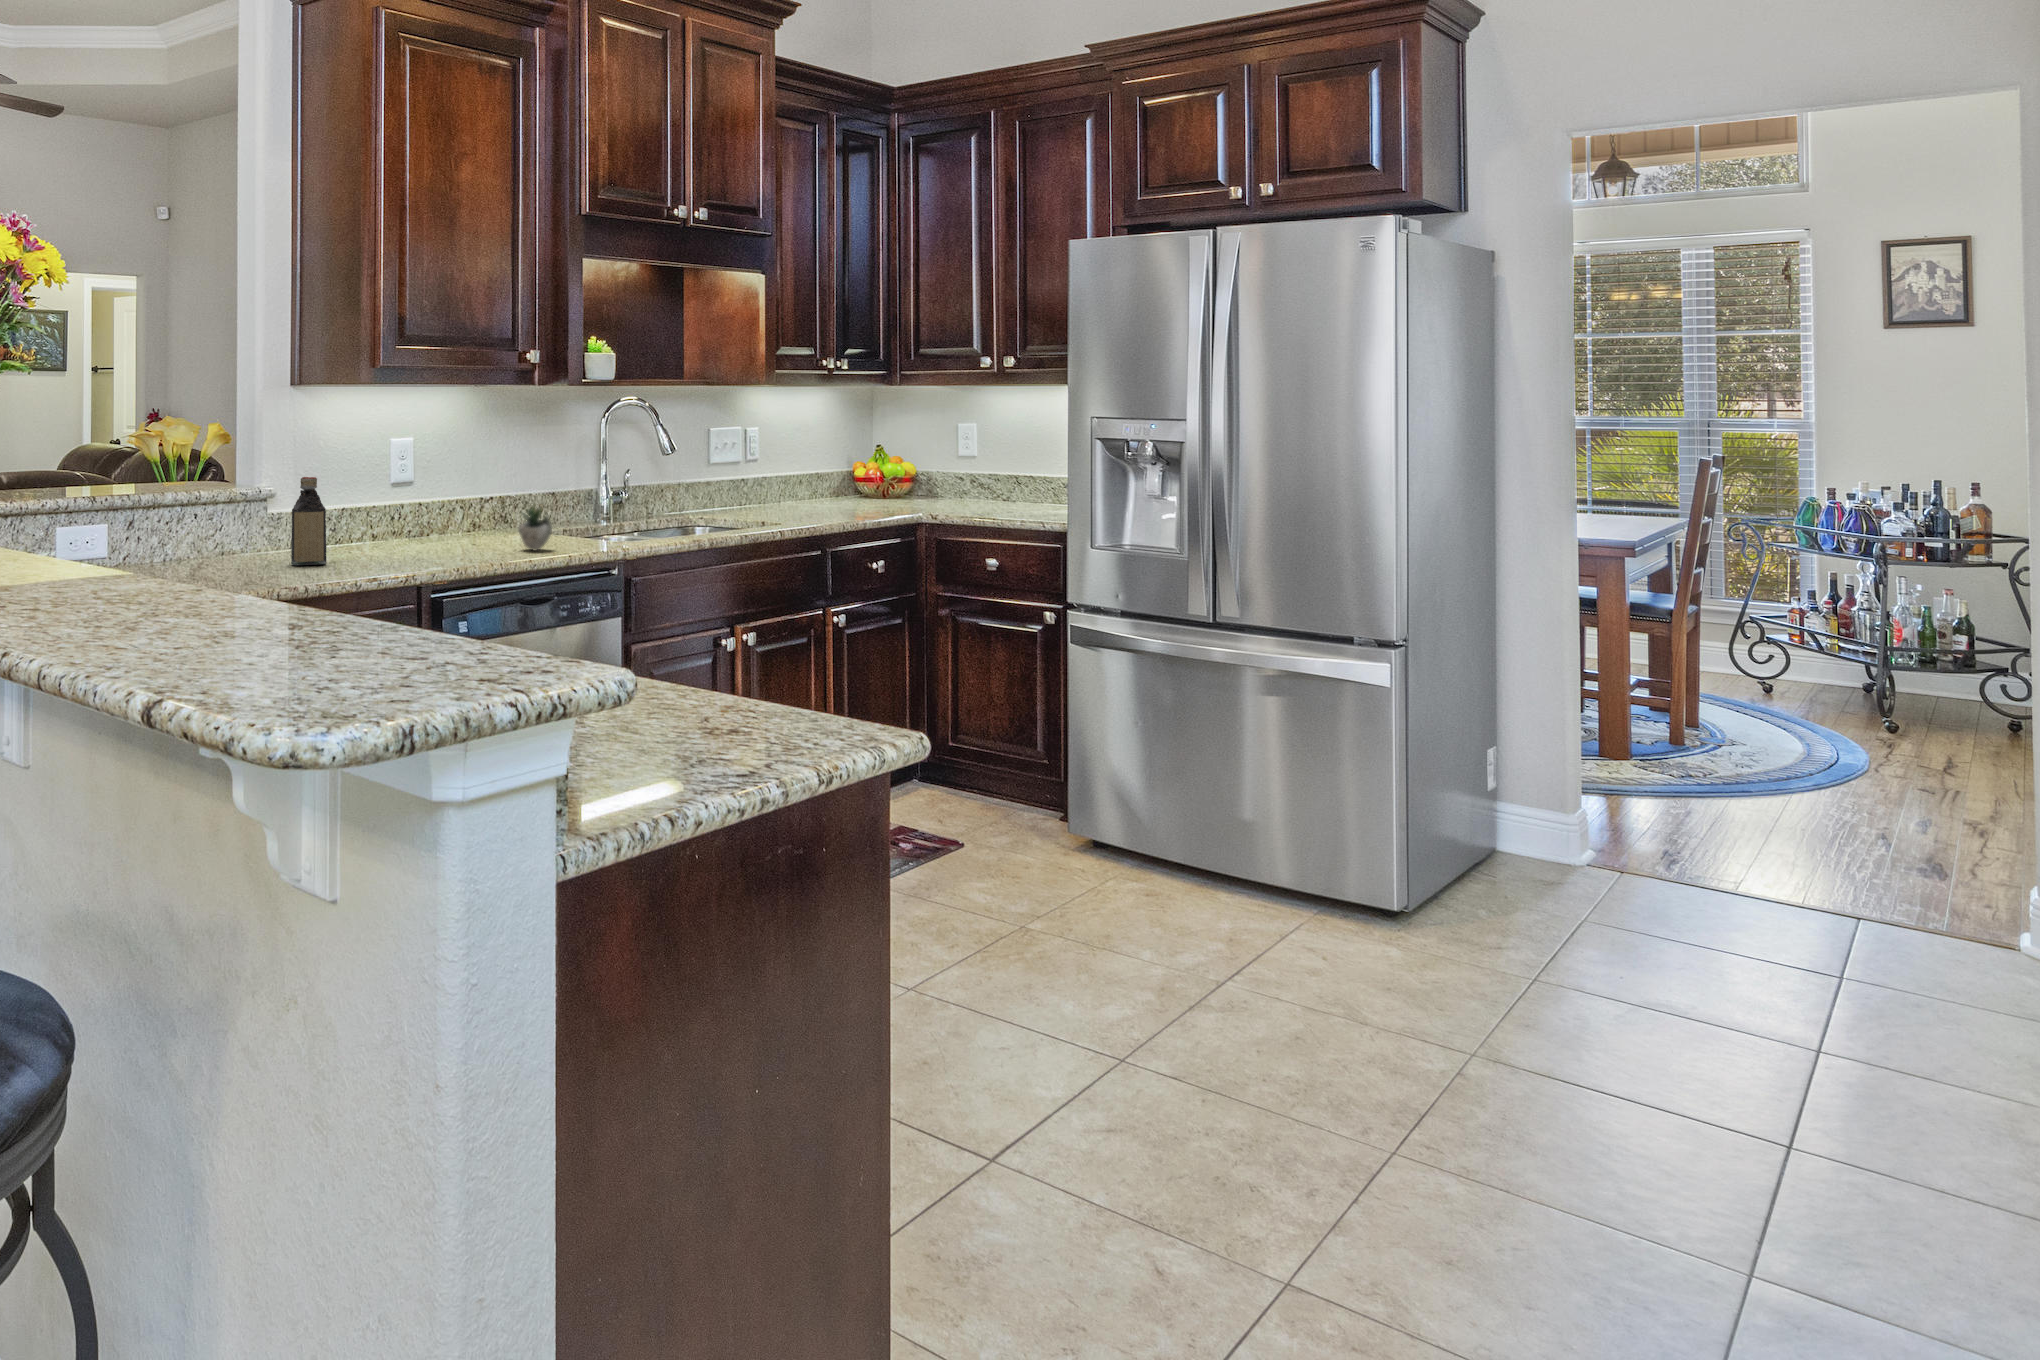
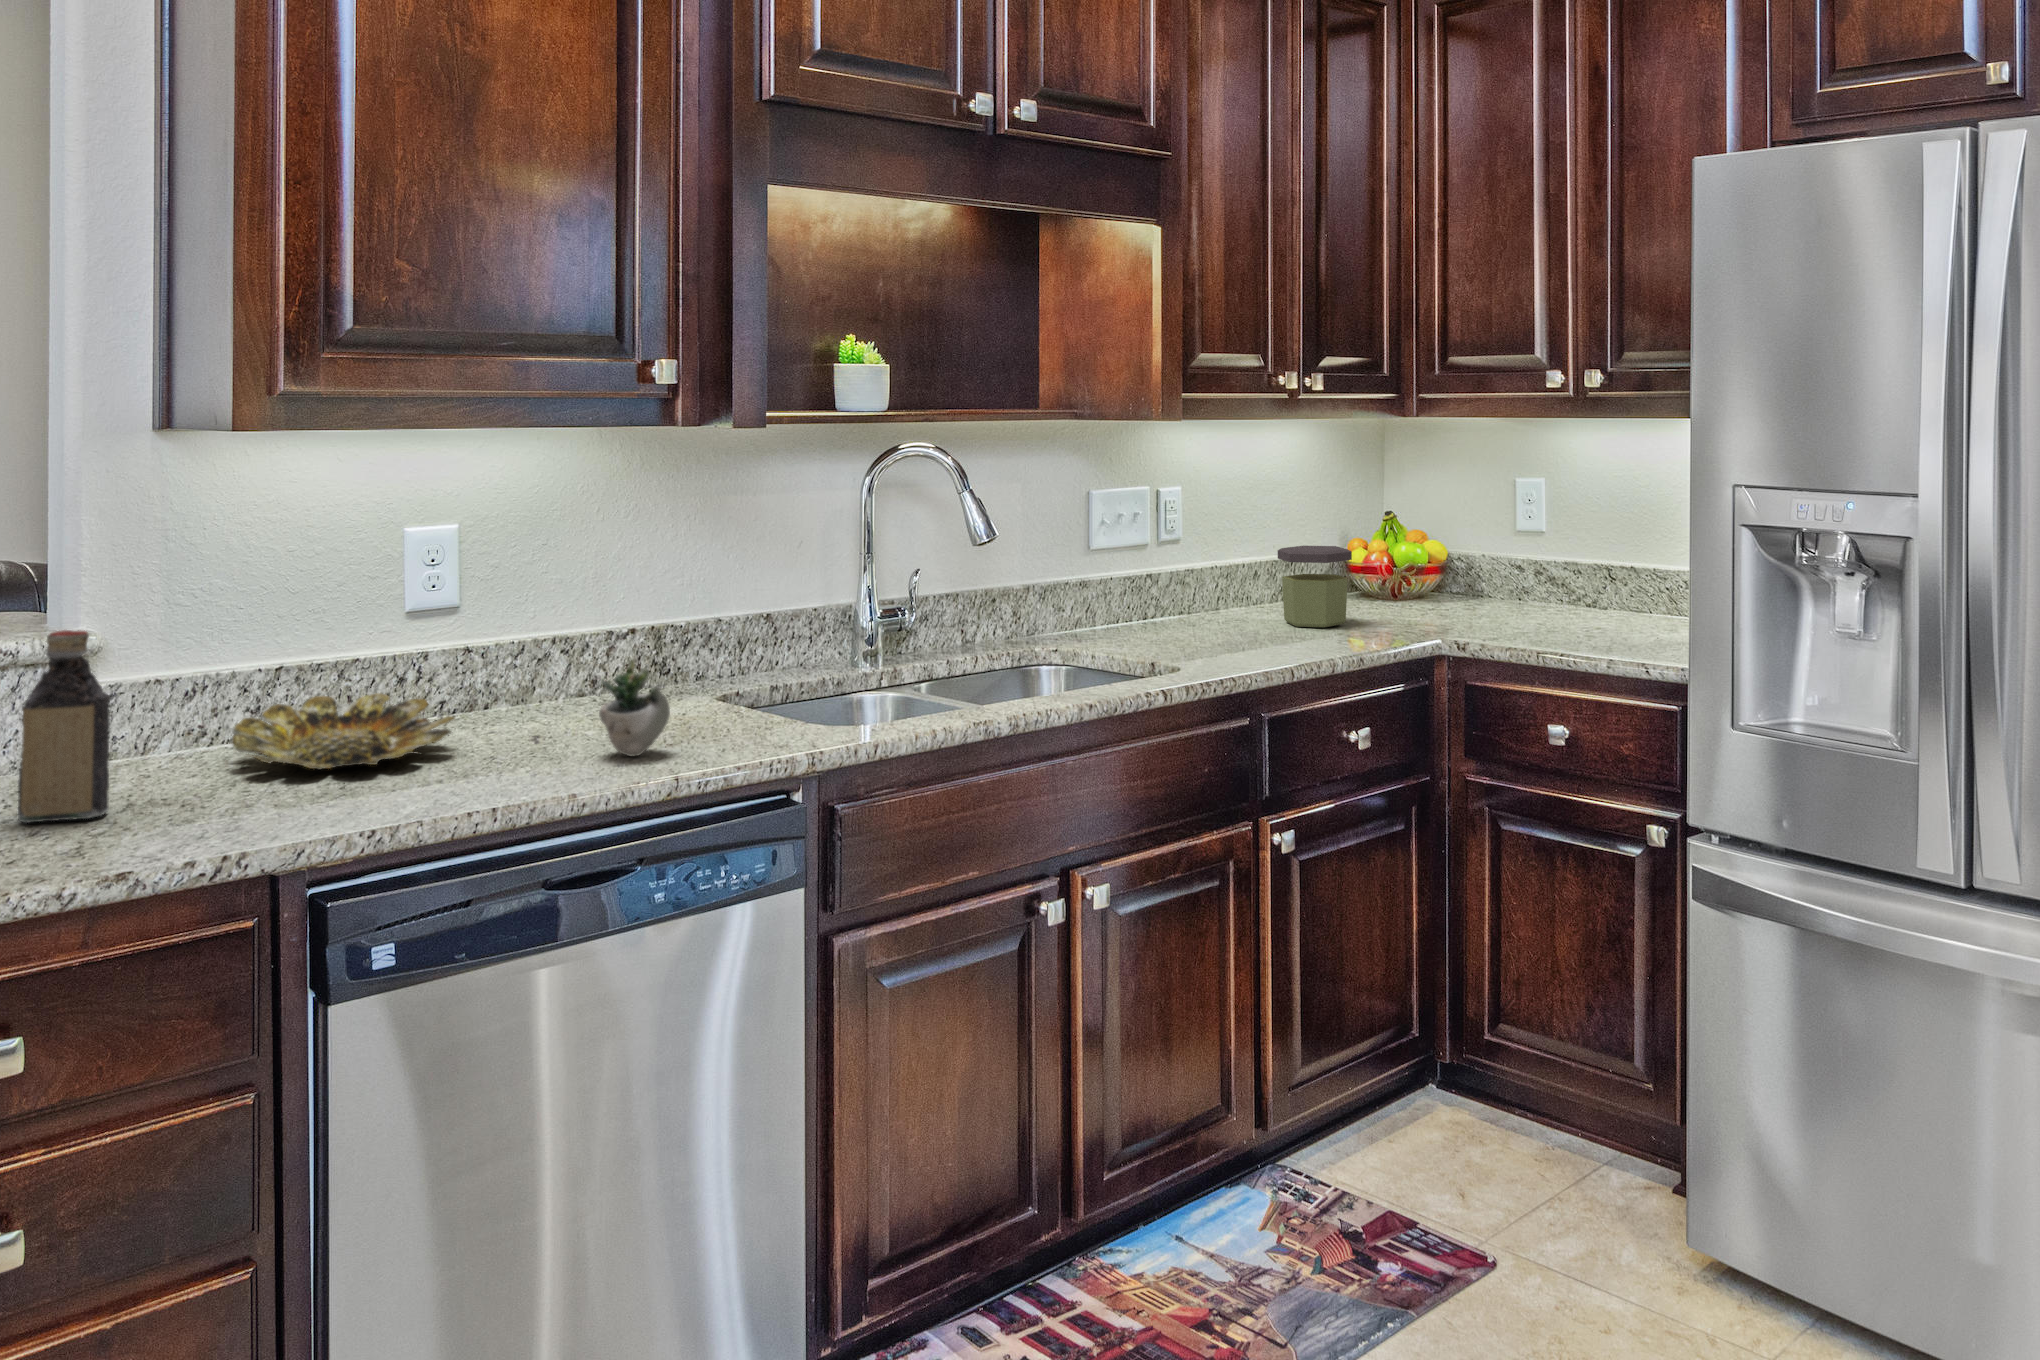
jar: none [819,463,864,511] -> present [1278,546,1352,627]
bowl: none [344,522,447,551] -> present [232,693,454,770]

